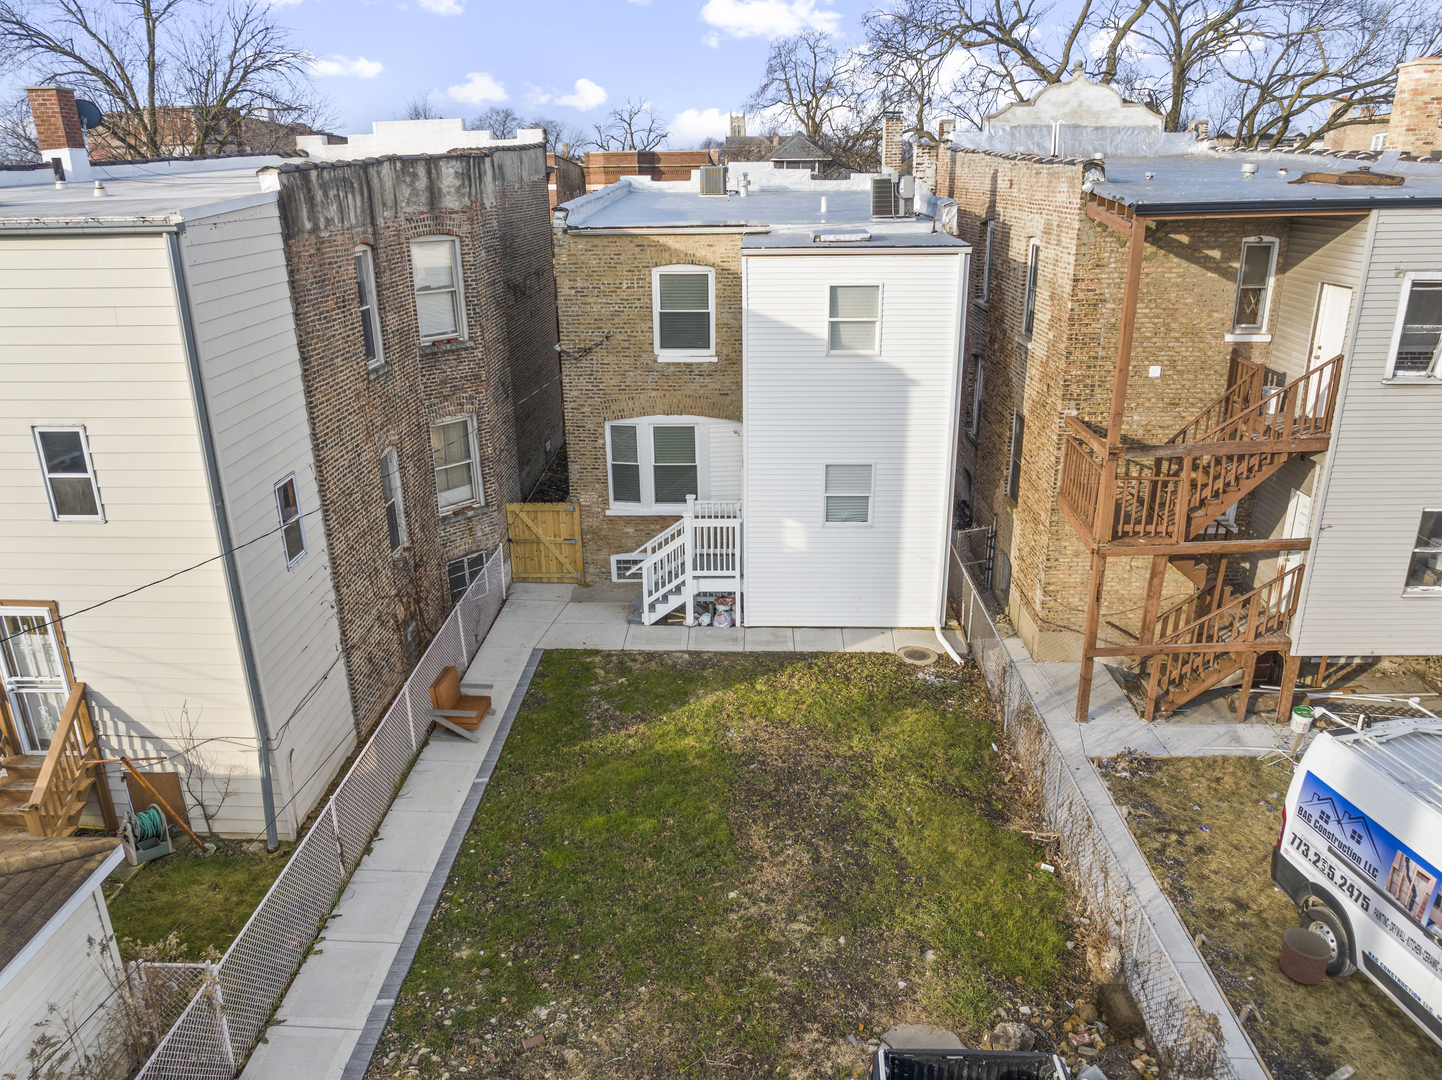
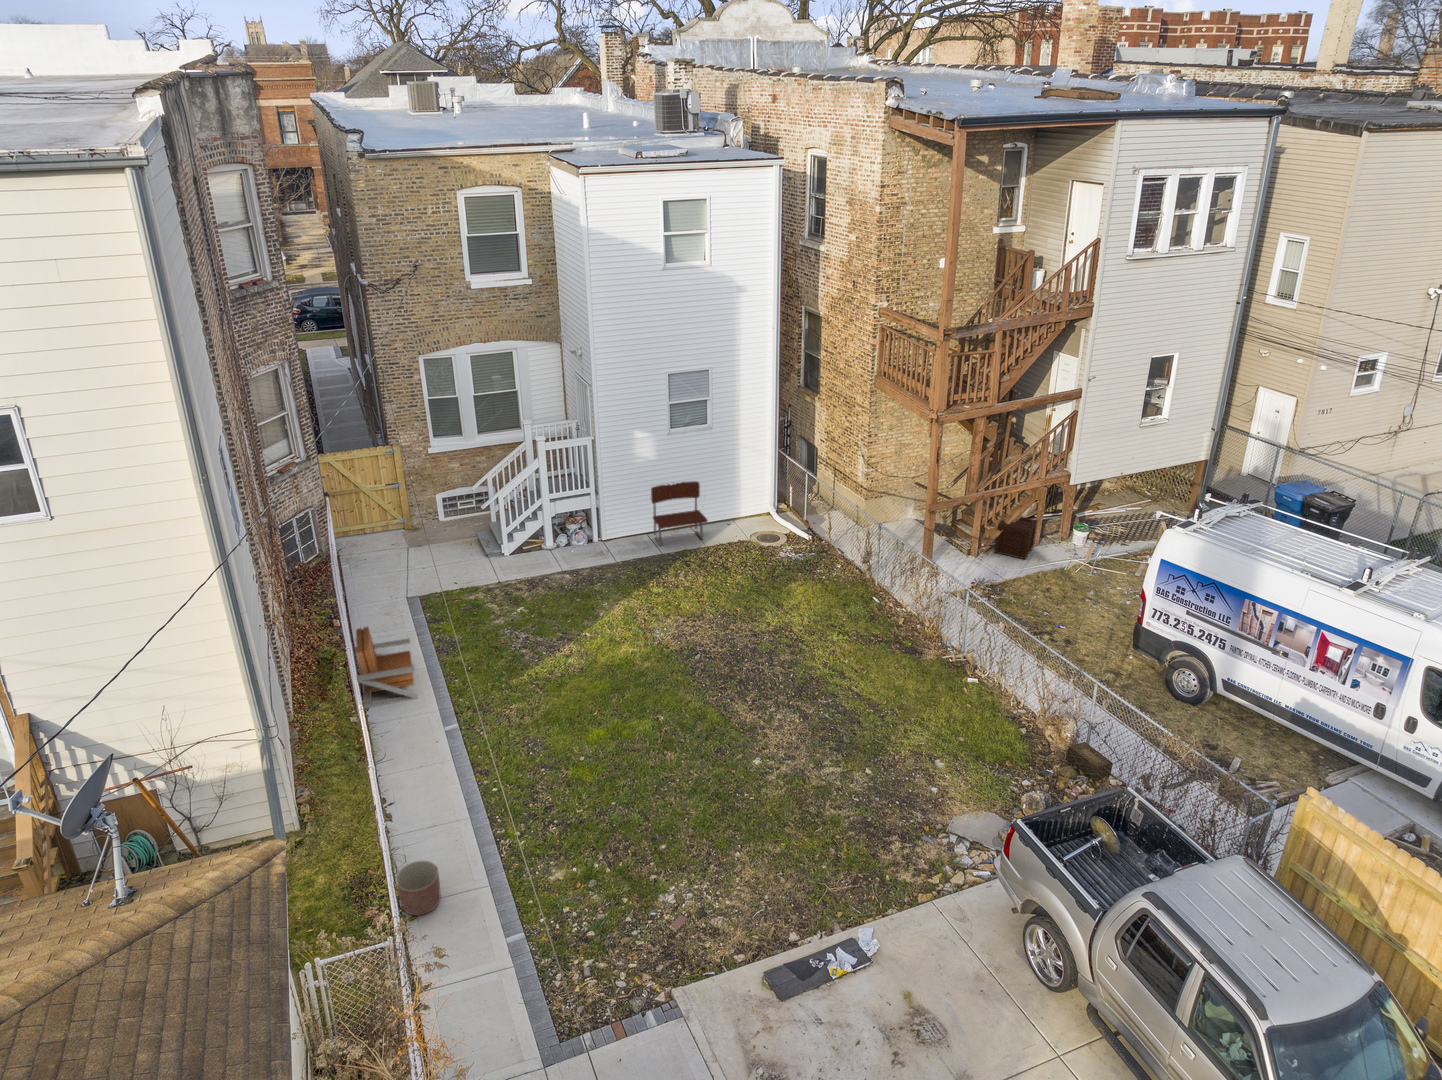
bench: none [797,577,850,642] -> present [651,481,707,546]
wooden crate: none [1171,676,1237,737] -> present [994,517,1037,559]
planter: present [1279,928,1332,985] -> present [396,861,441,915]

